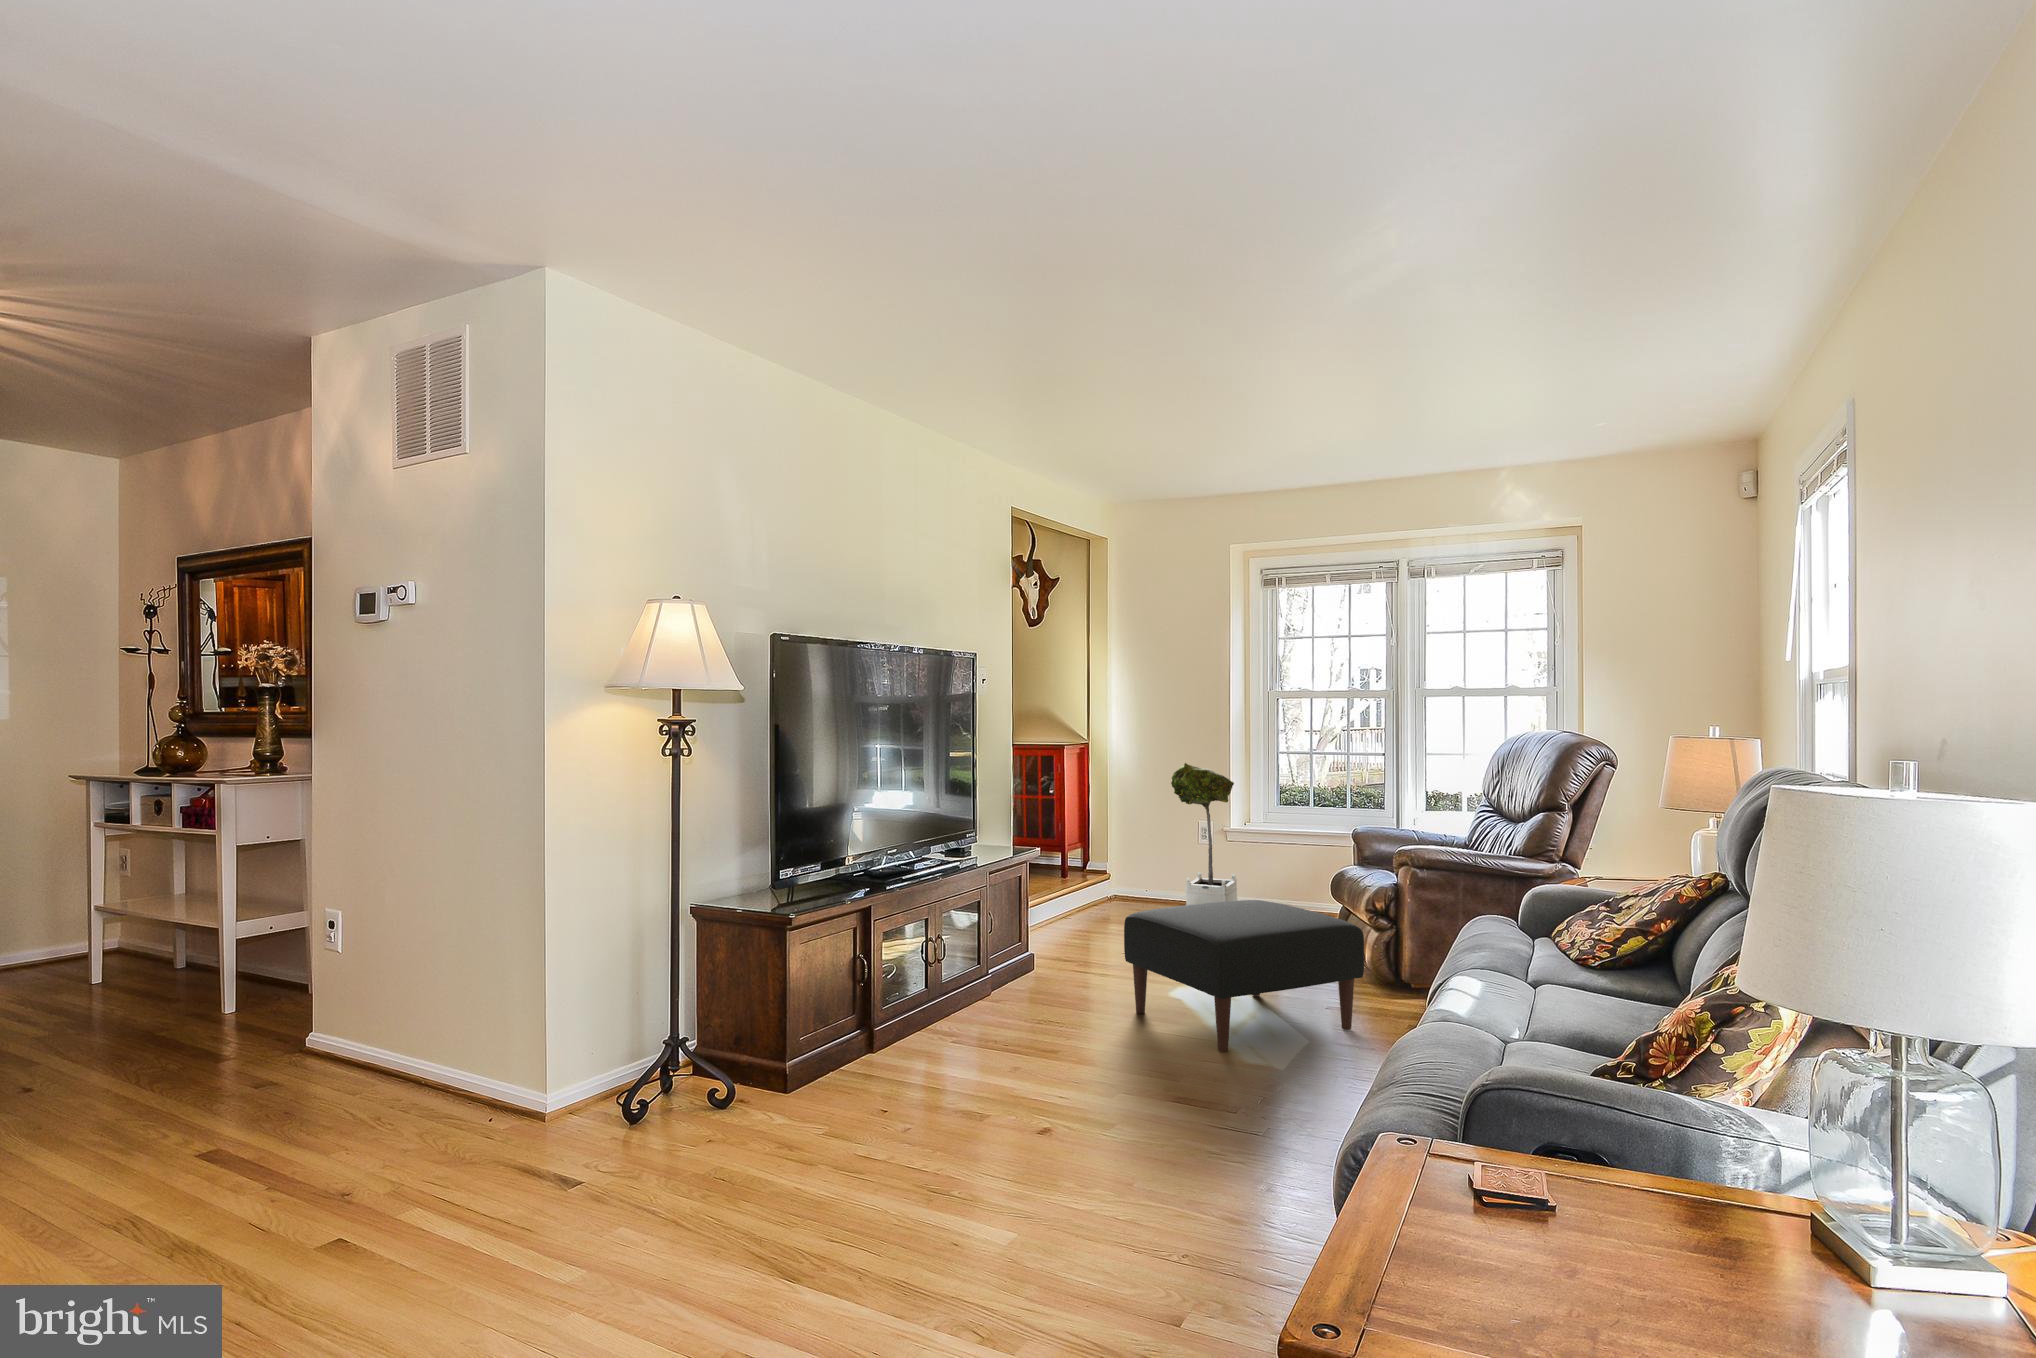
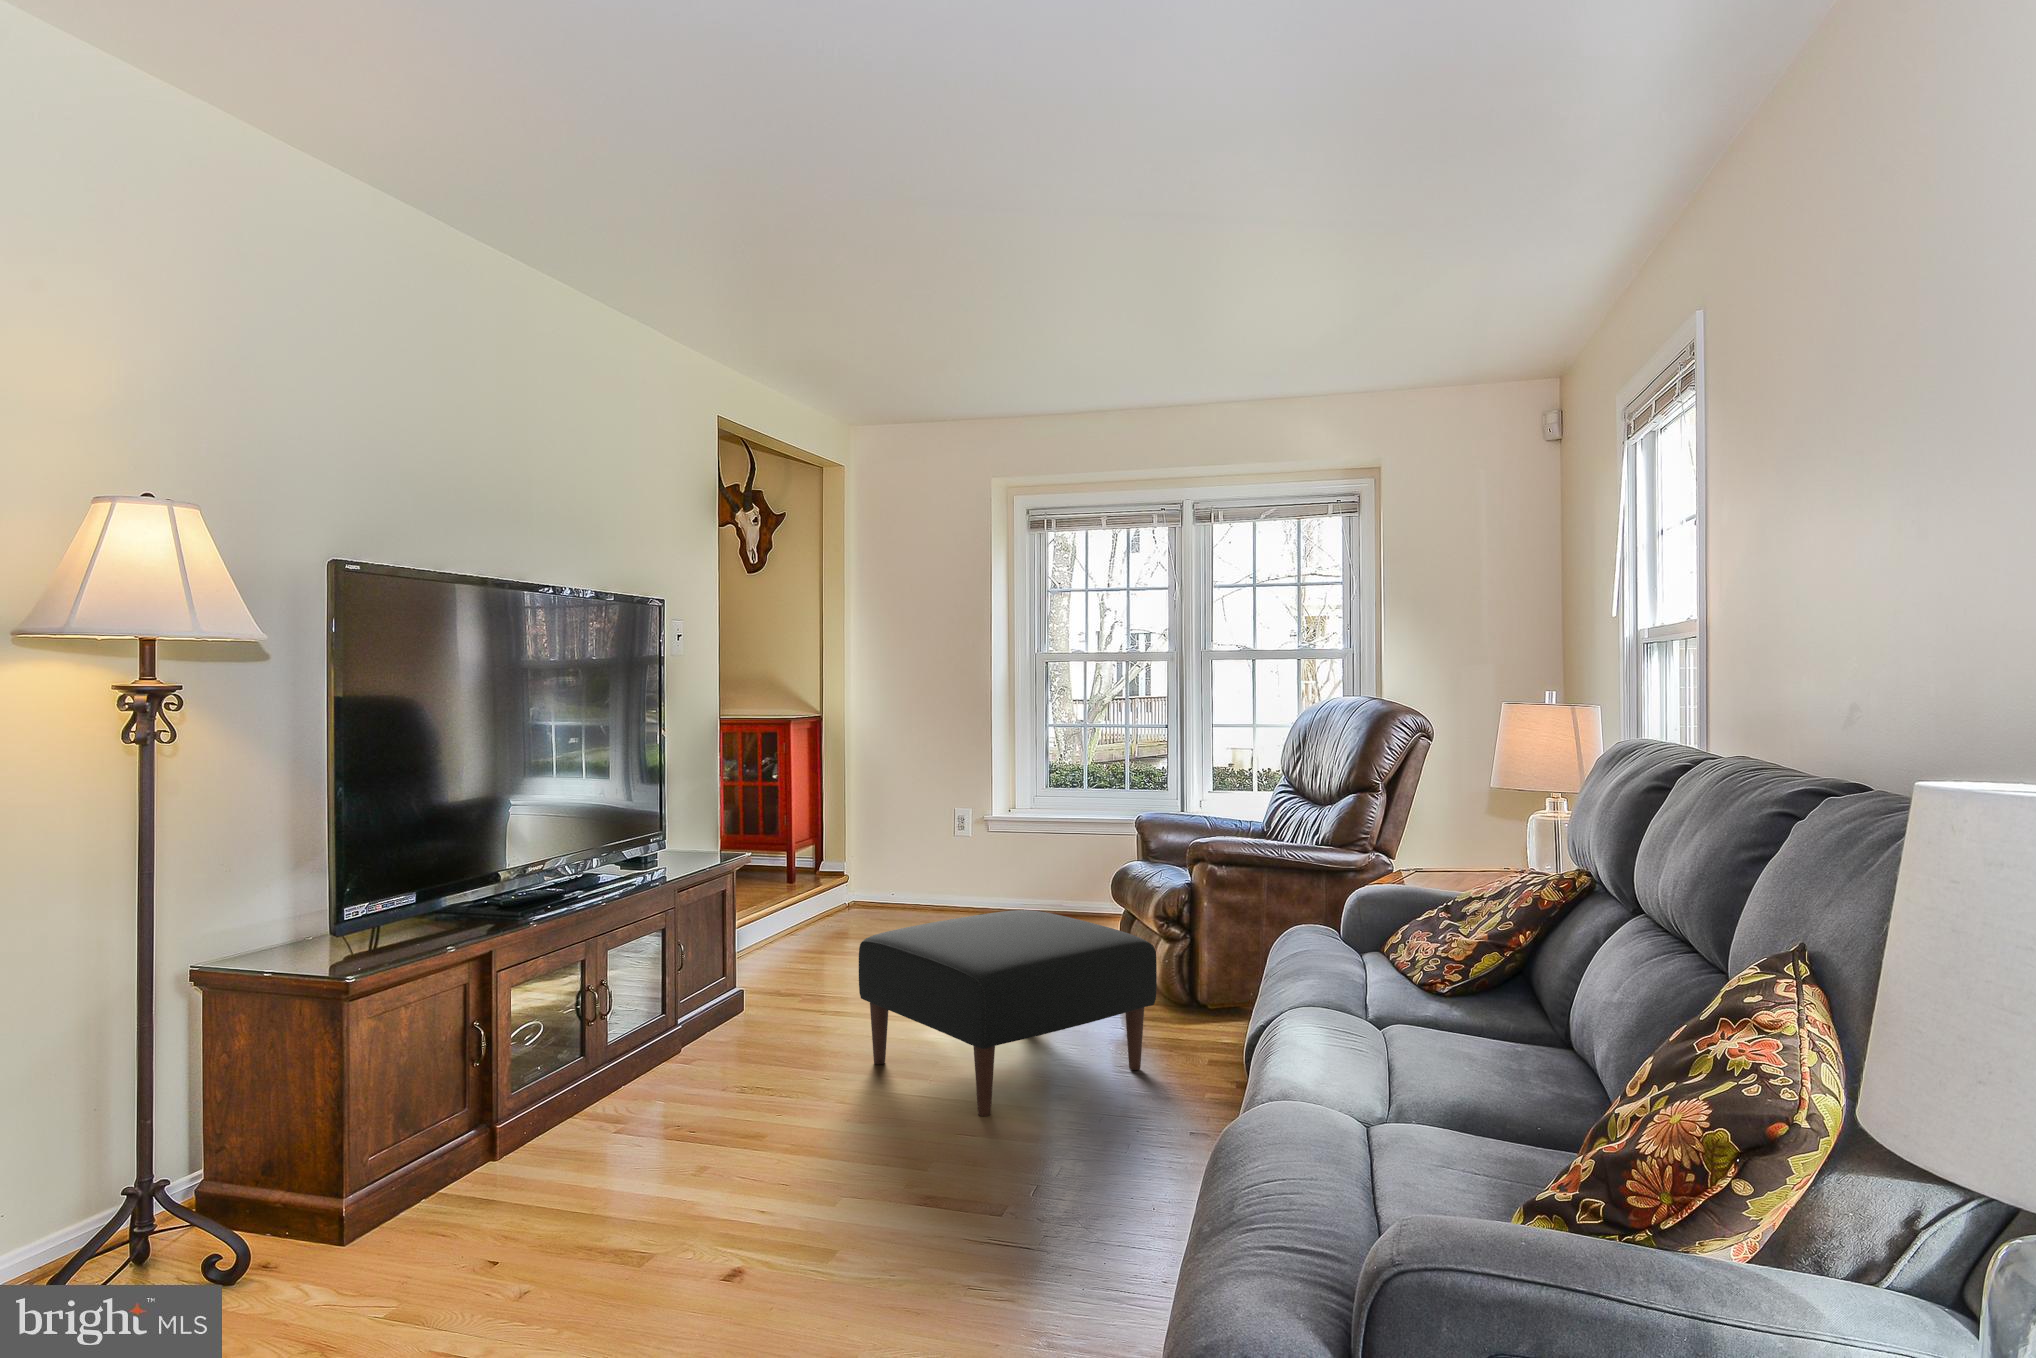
potted tree: present [1171,763,1237,905] -> none [922,739,1000,922]

